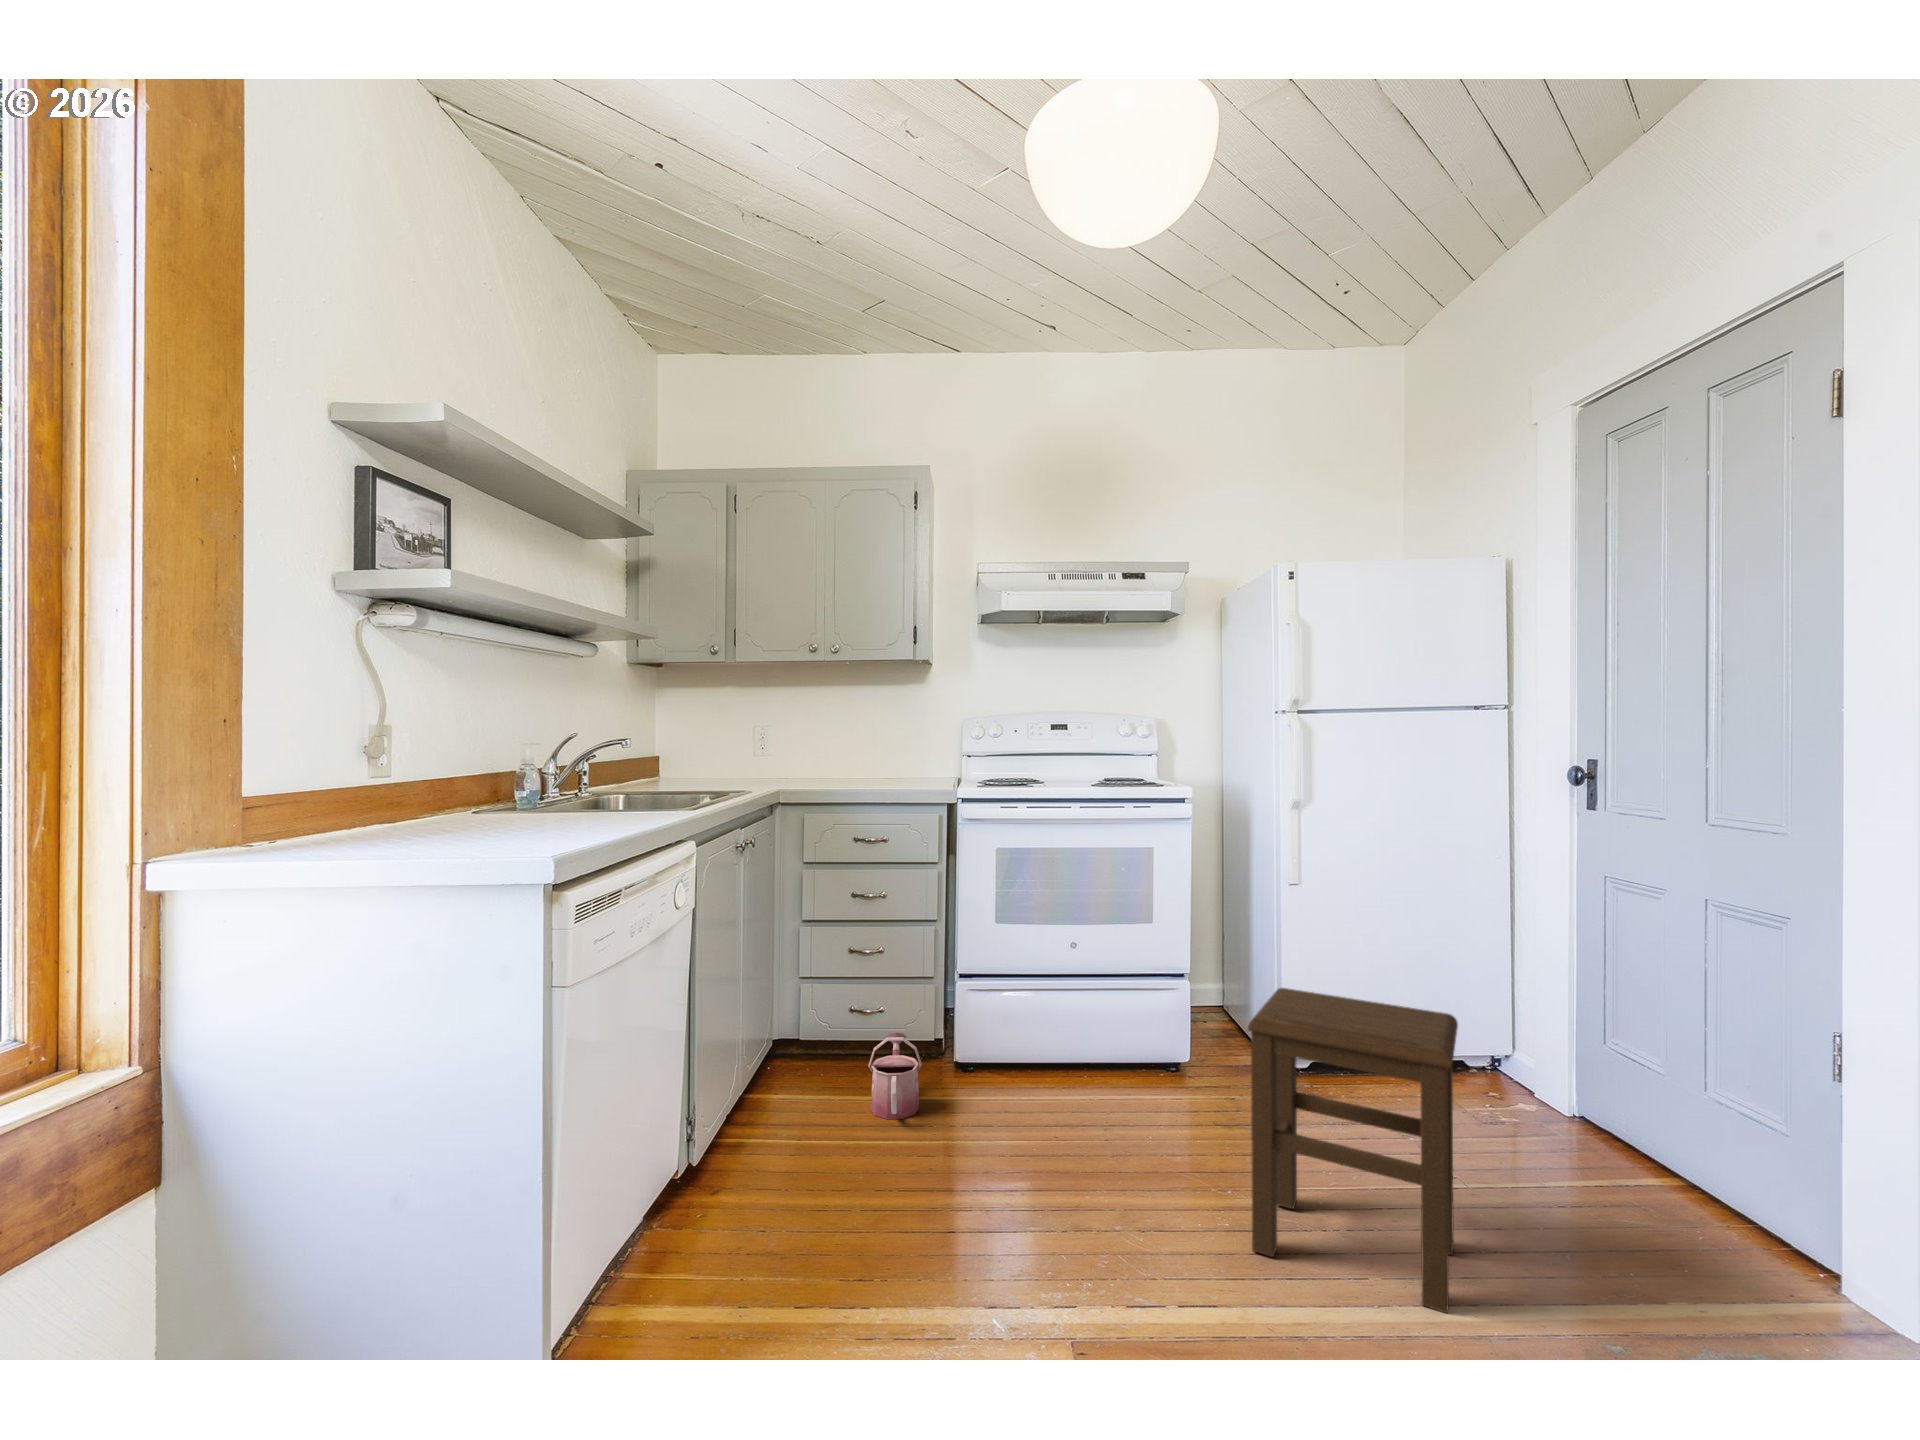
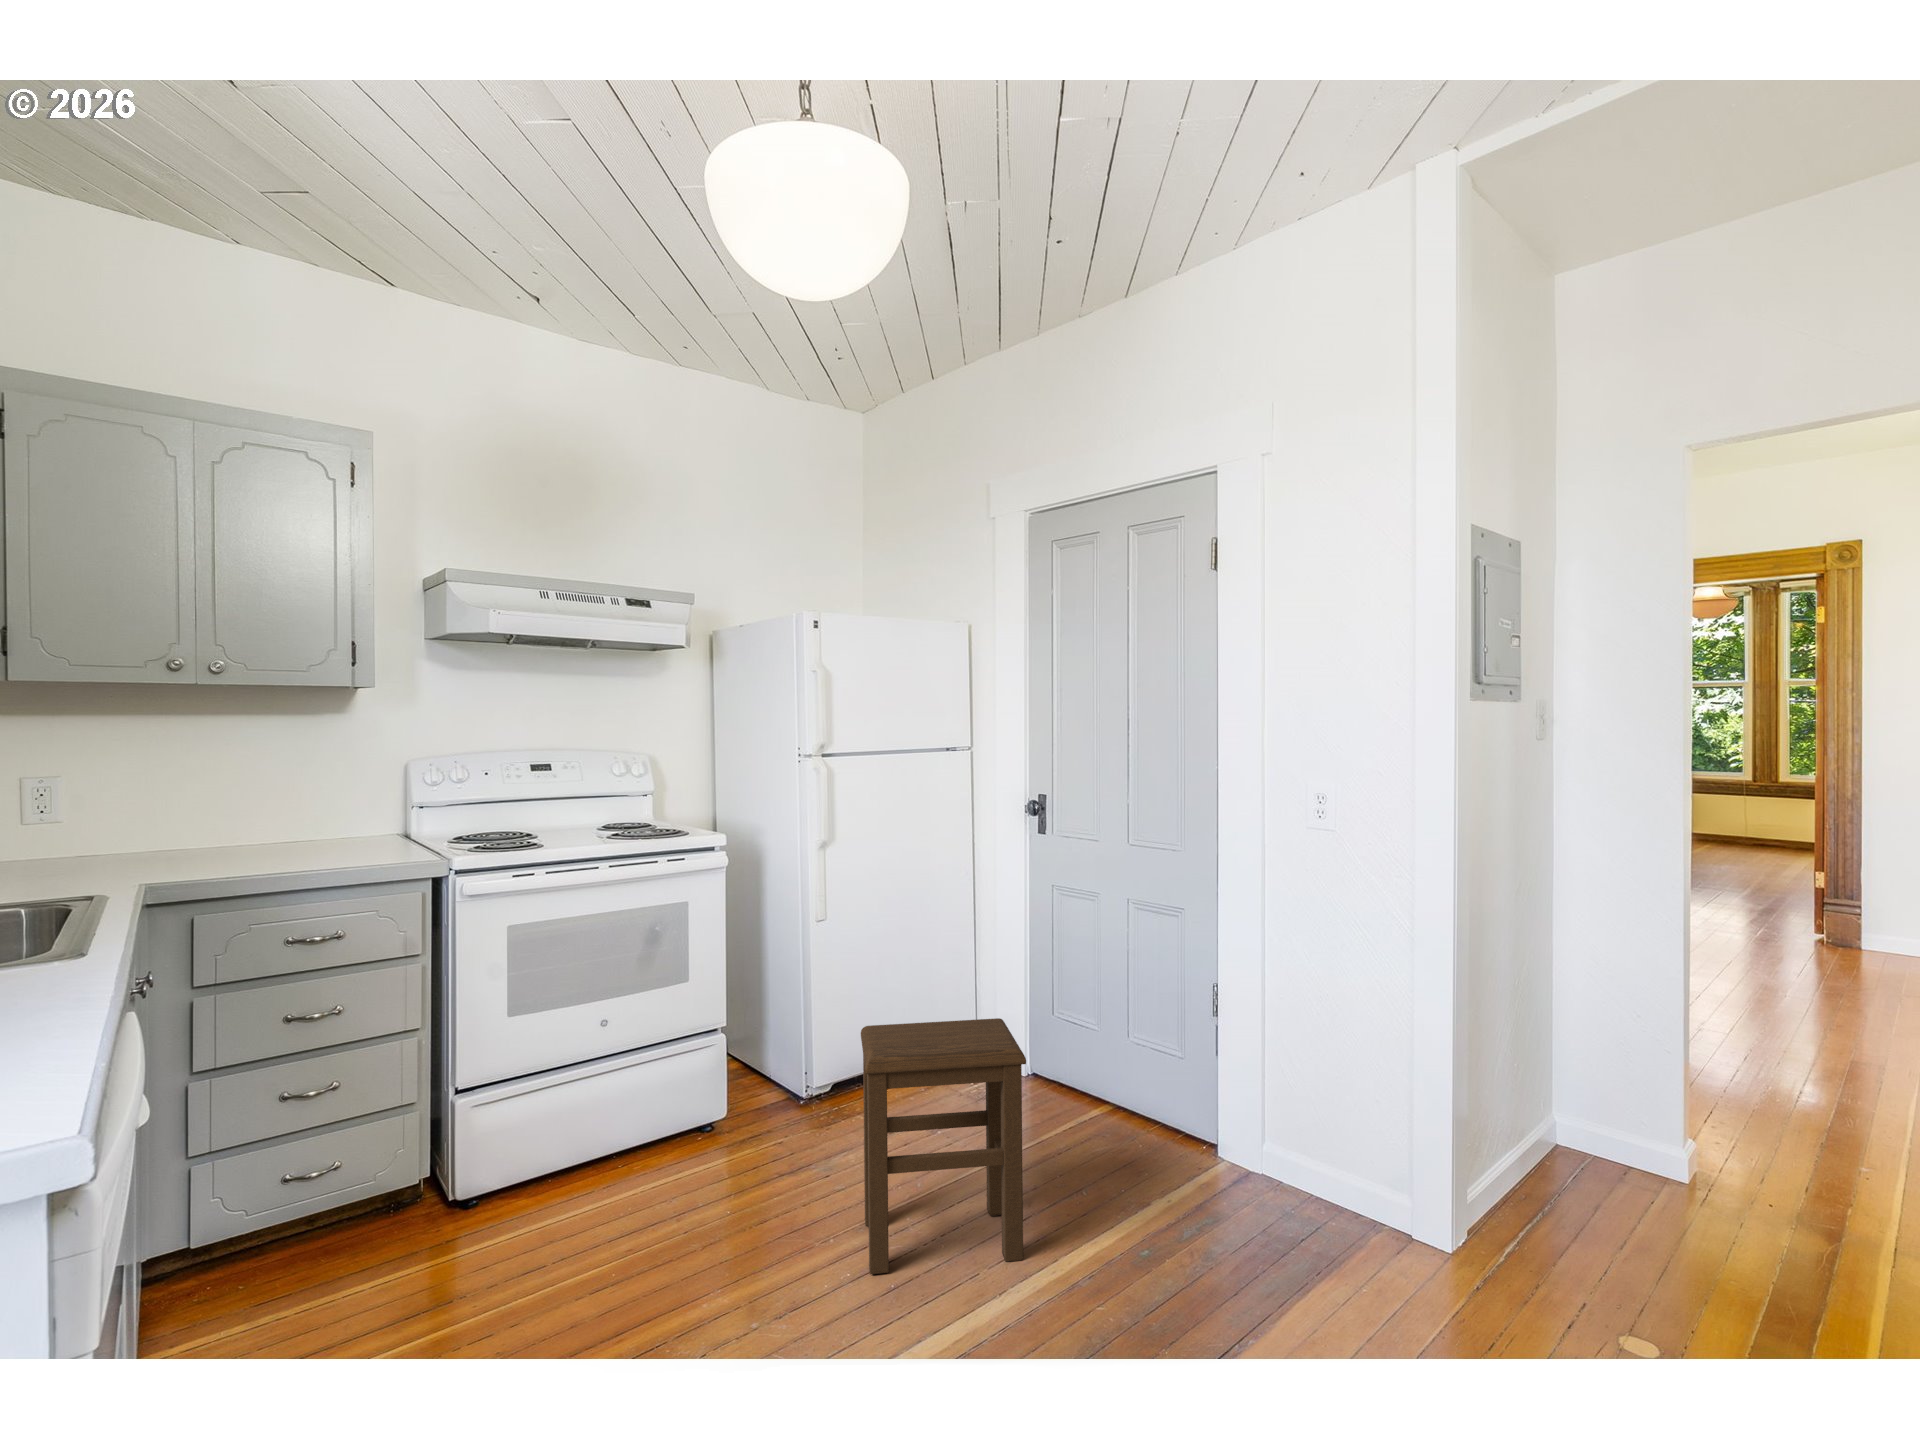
watering can: present [868,1032,922,1119] -> none [363,1186,441,1303]

